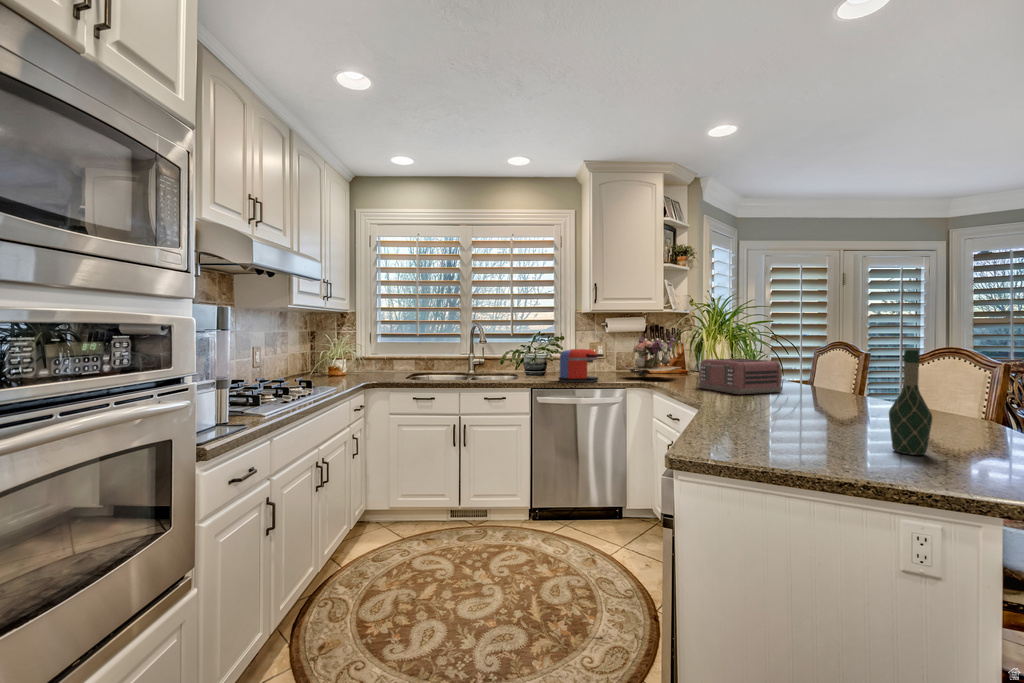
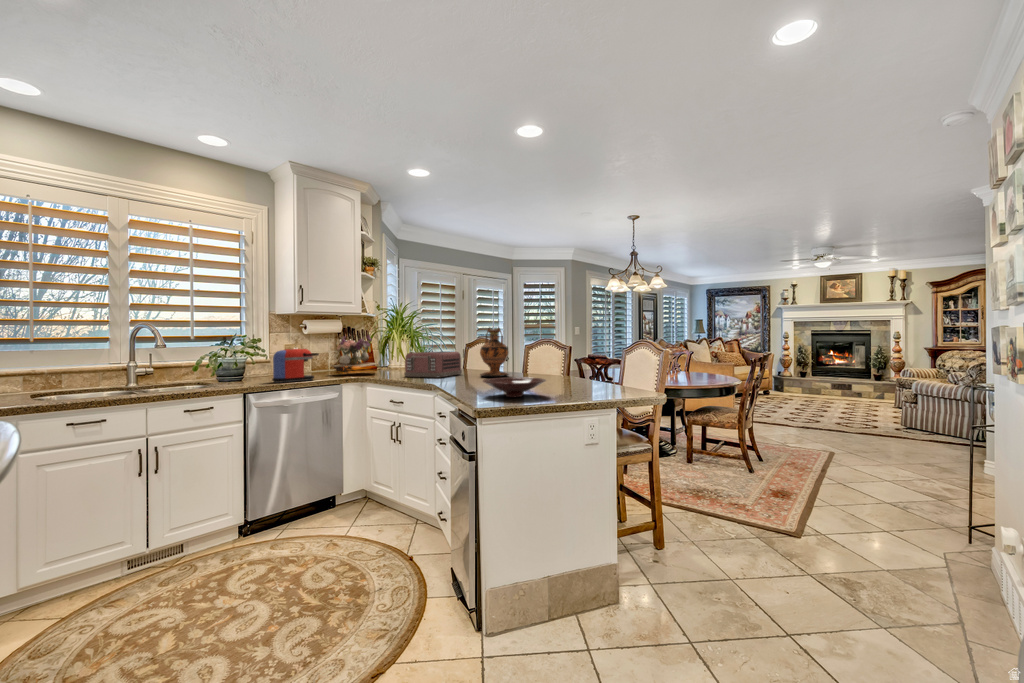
vase: none [802,330,854,404] -> present [480,328,508,377]
wine bottle: present [889,350,932,455] -> none [555,334,573,391]
bowl: none [728,412,846,450] -> present [483,377,546,397]

